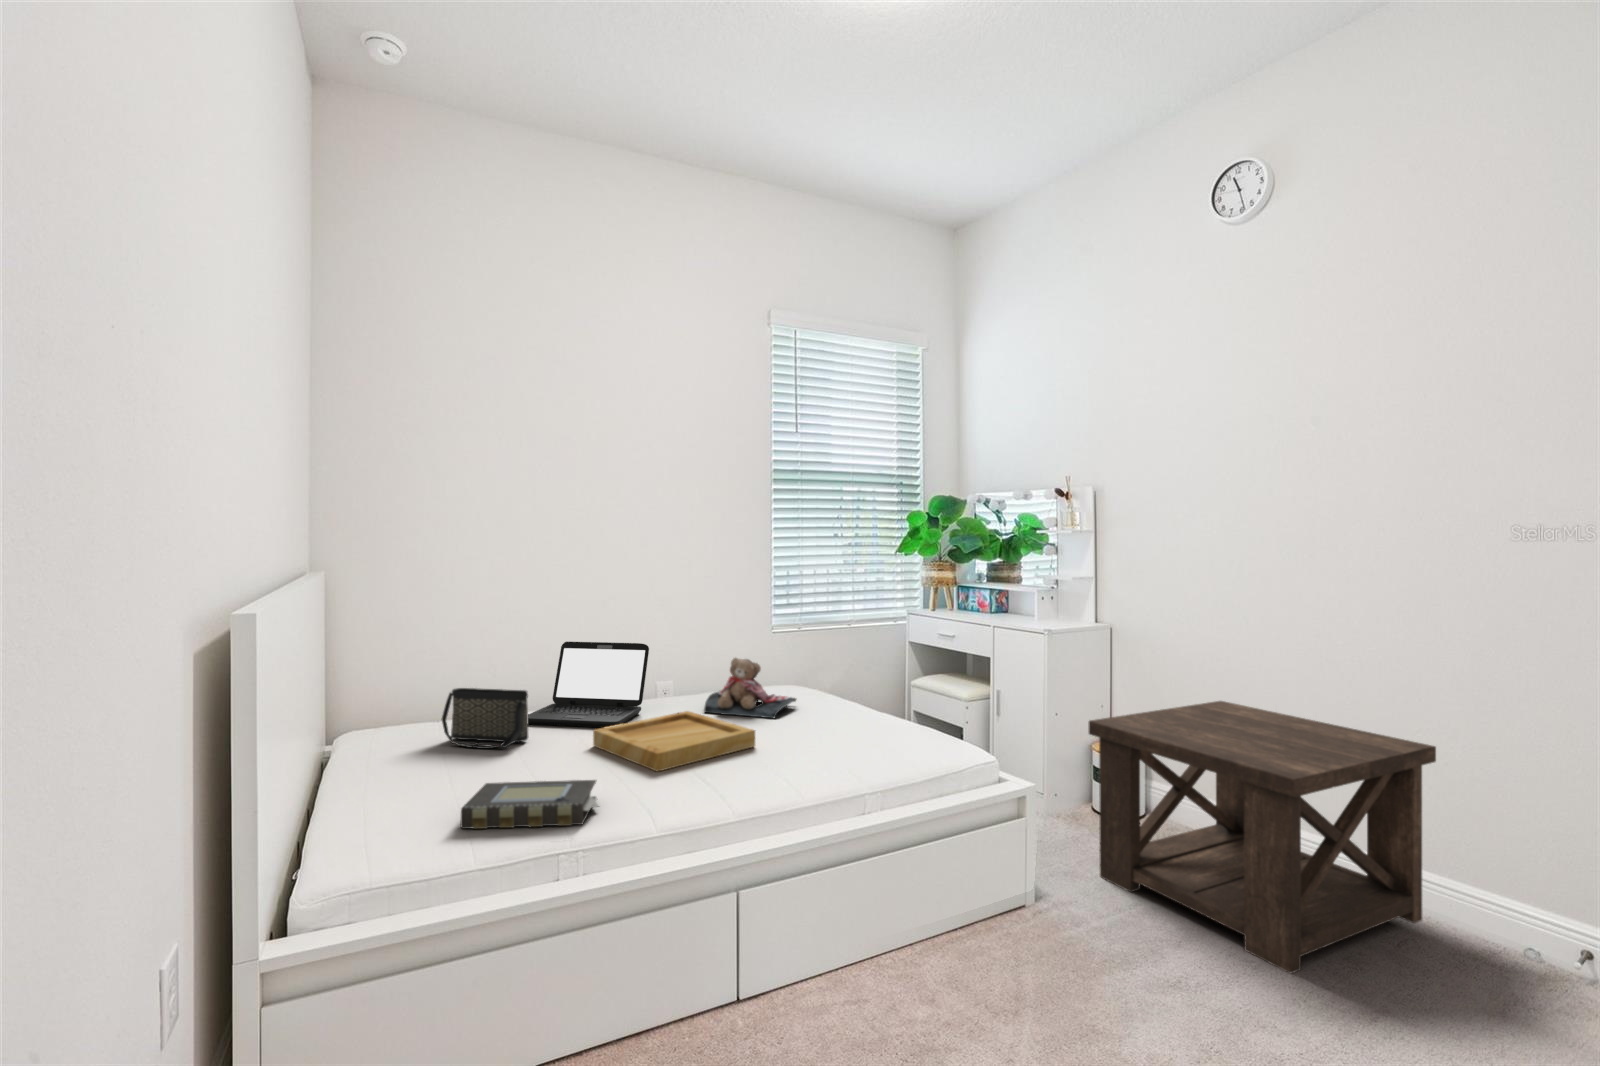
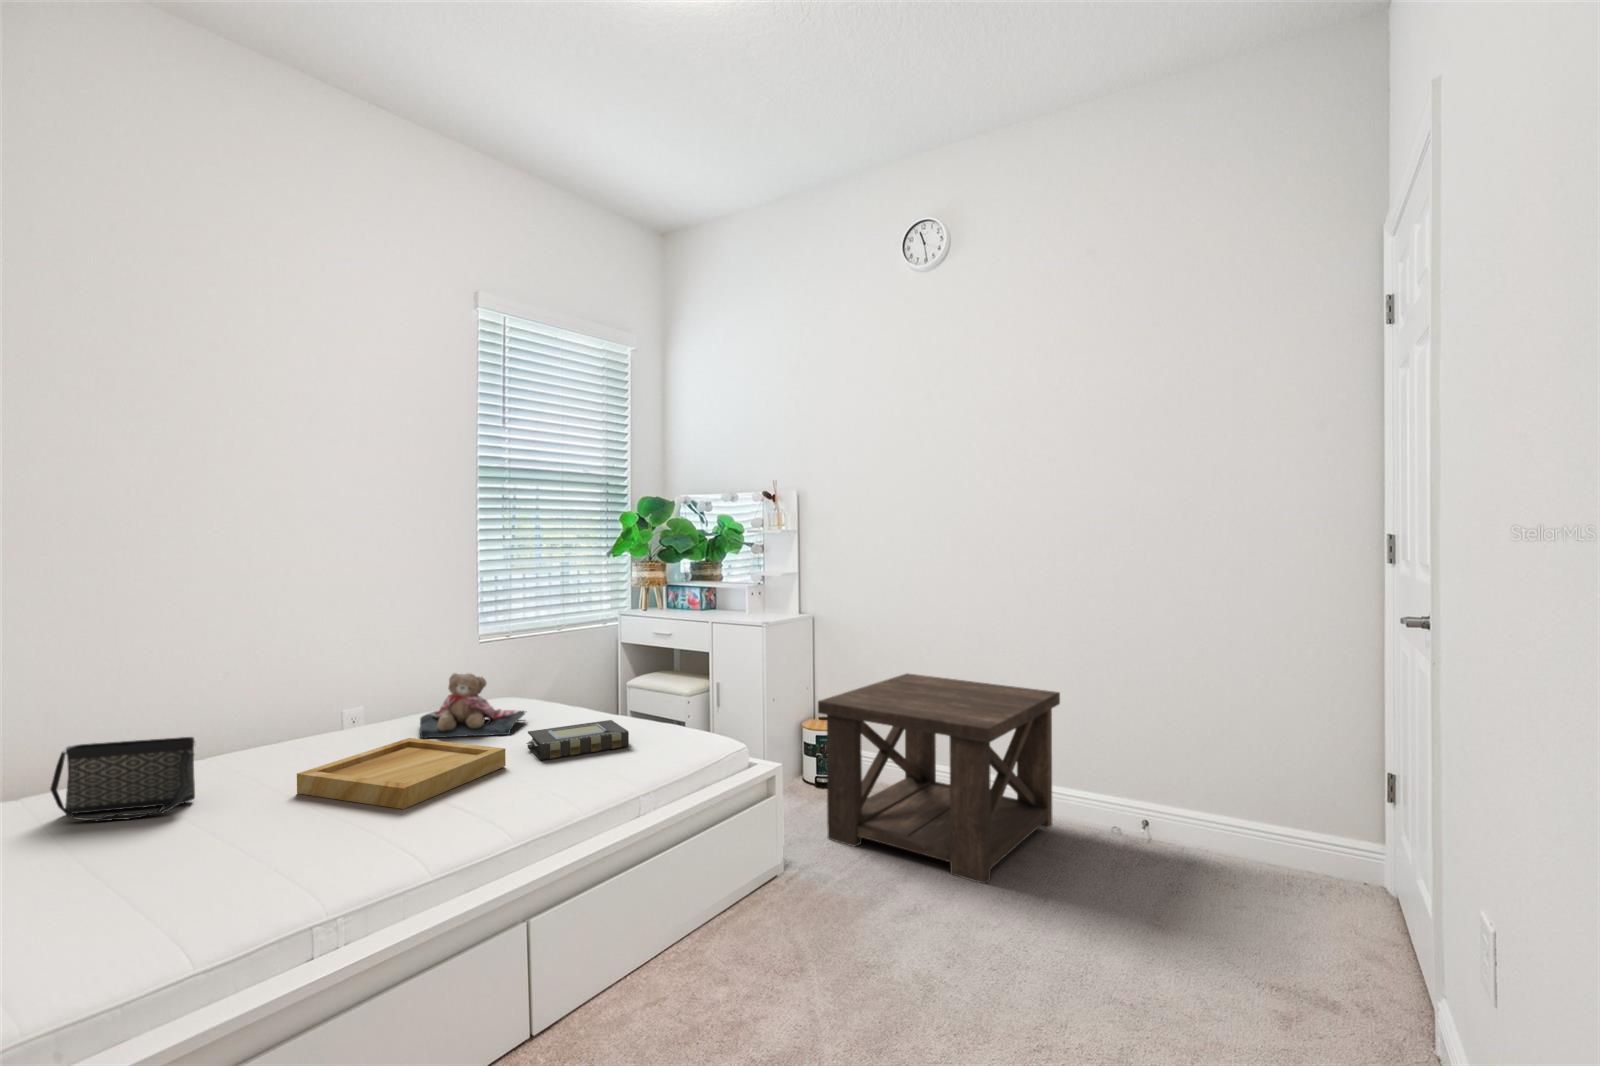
laptop: present [528,642,649,727] -> none [171,666,345,780]
book: present [461,780,599,829] -> present [526,720,629,760]

